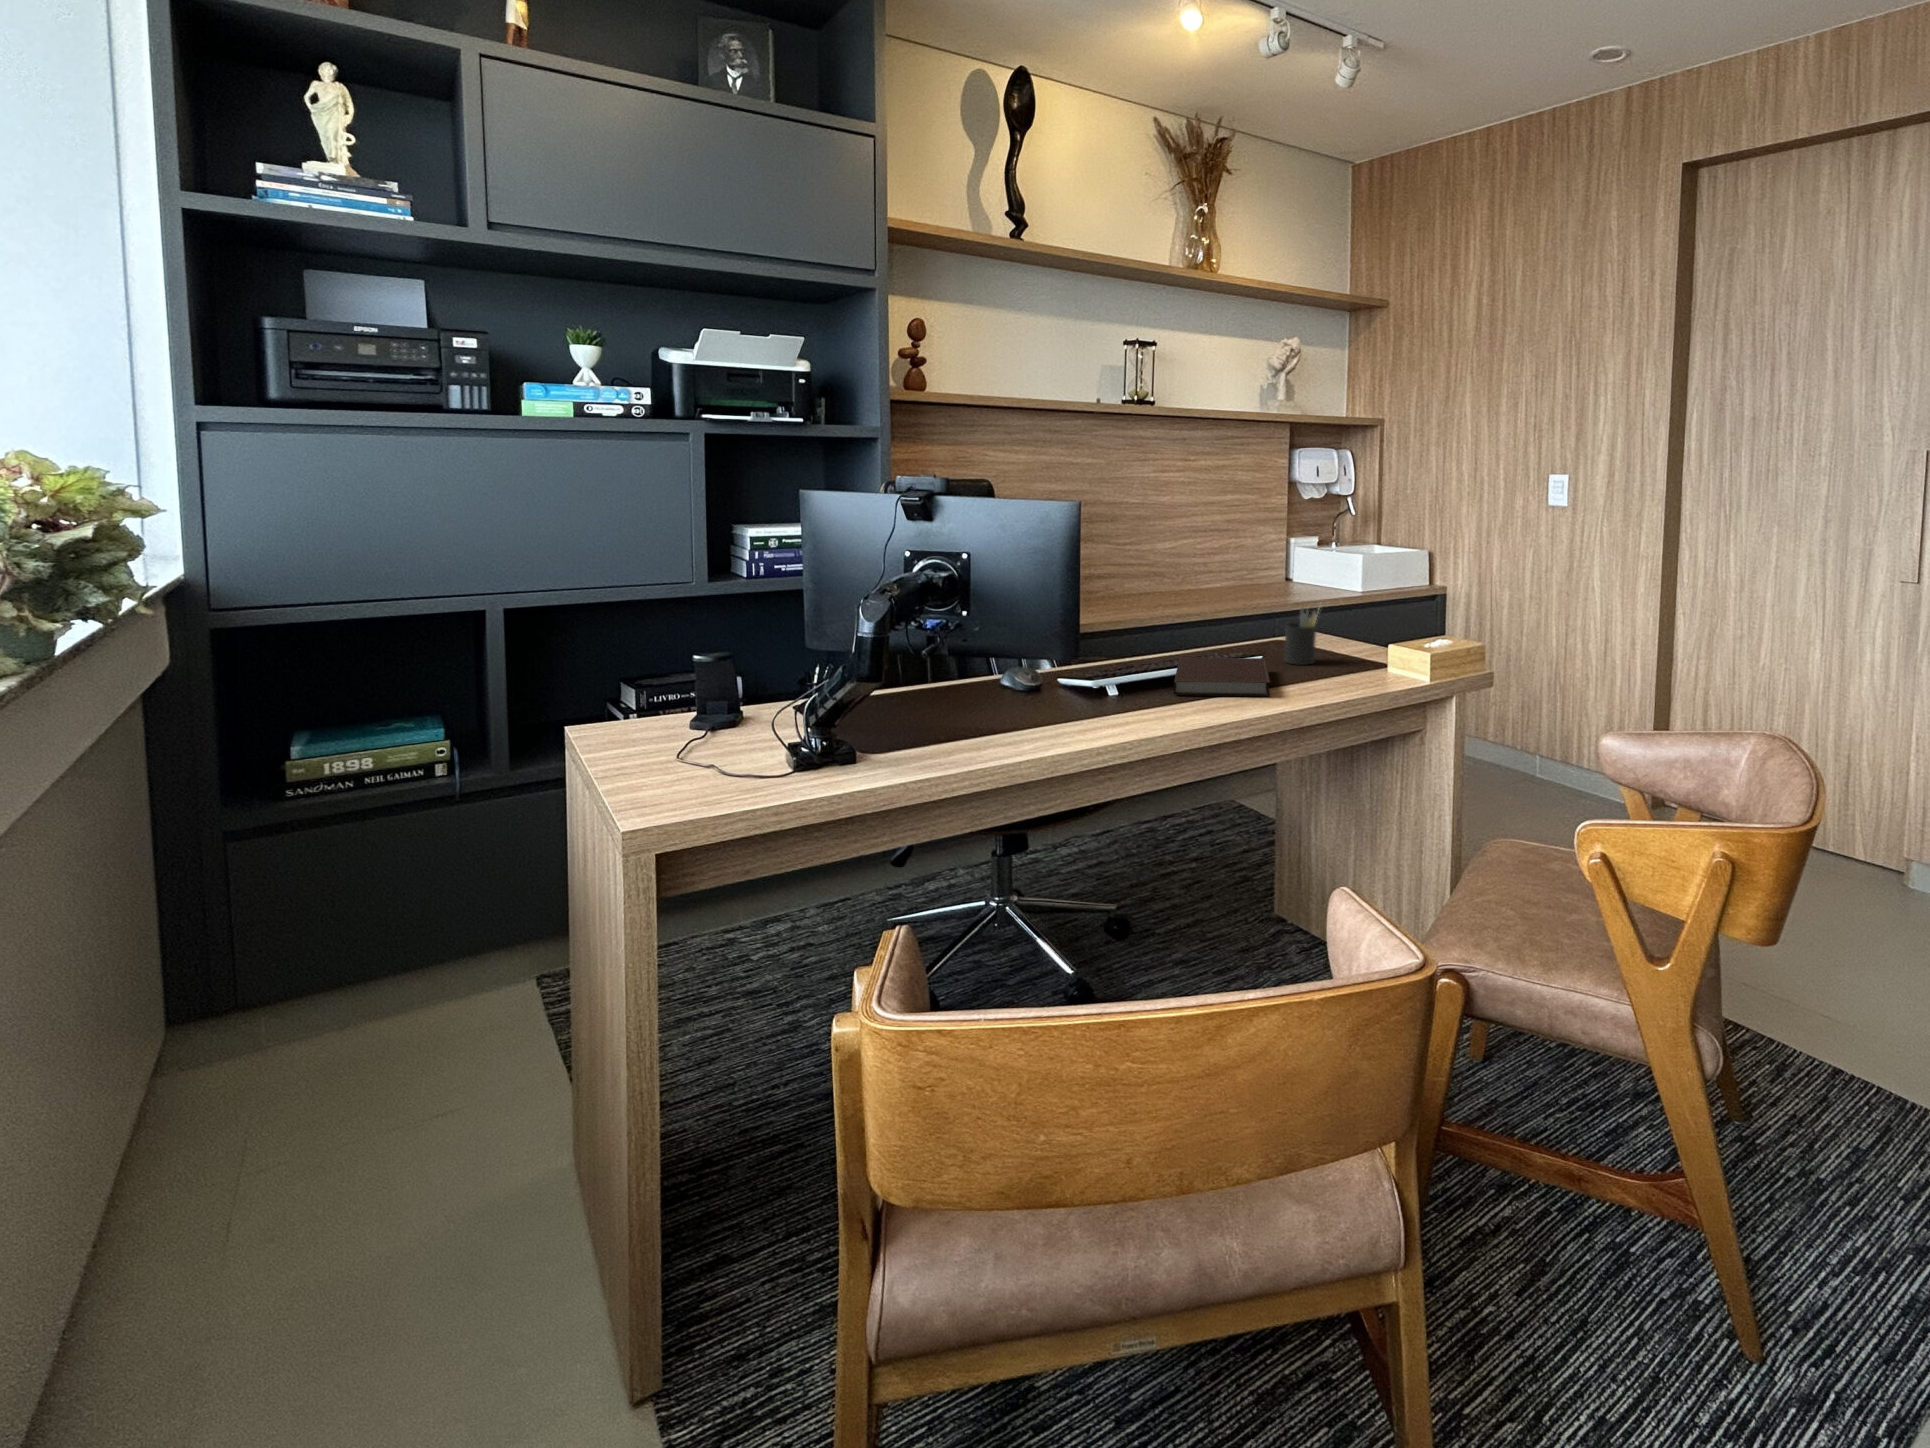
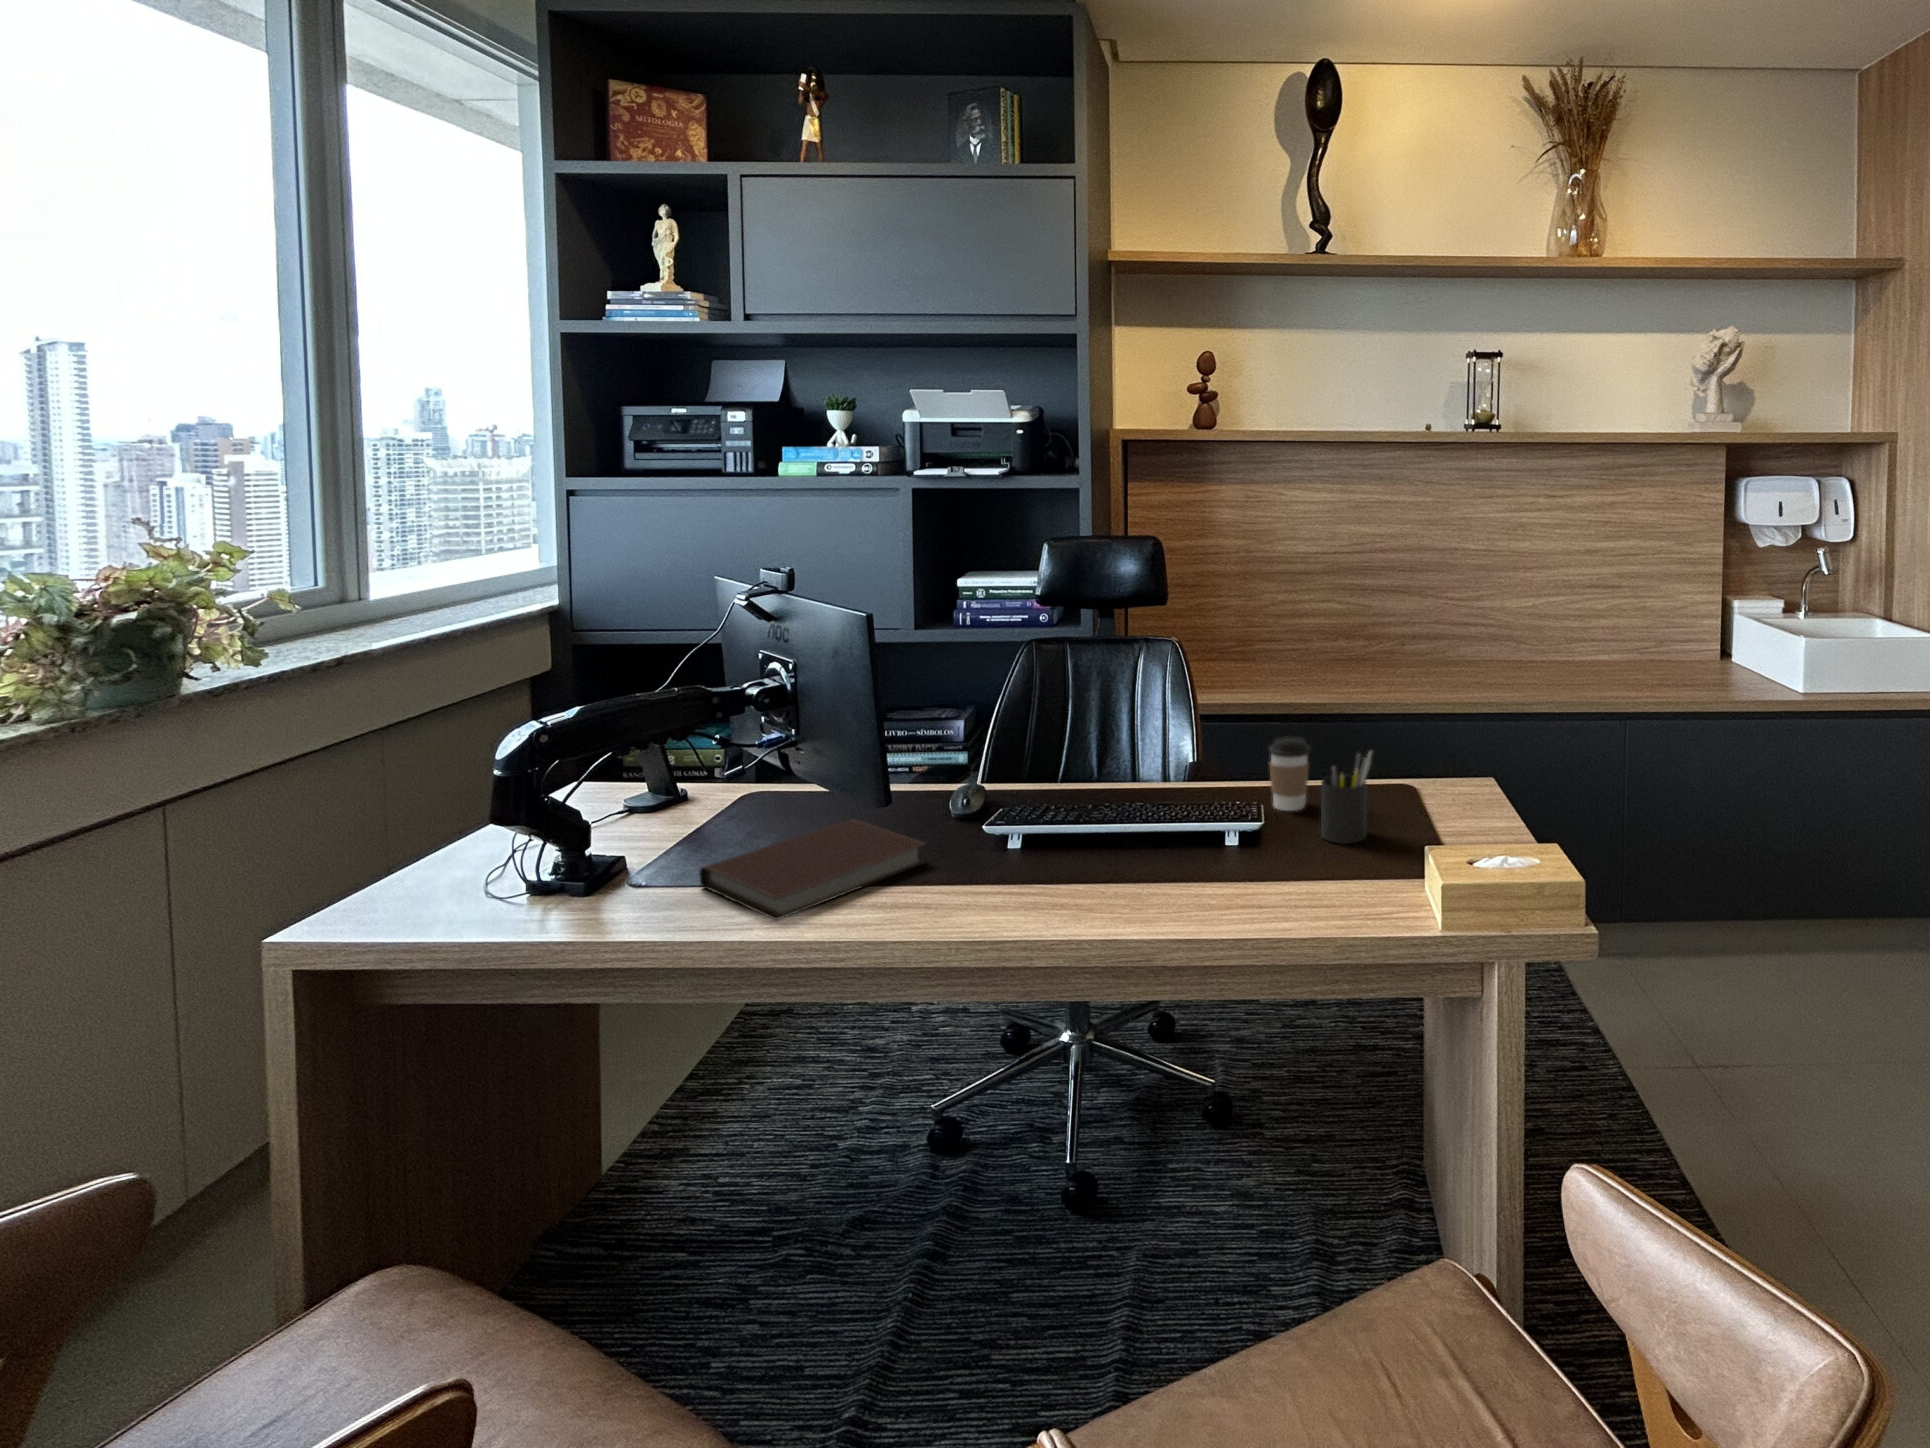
coffee cup: none [1222,607,1253,657] -> present [1269,736,1311,811]
notebook: present [1173,657,1270,696] -> present [700,819,926,920]

